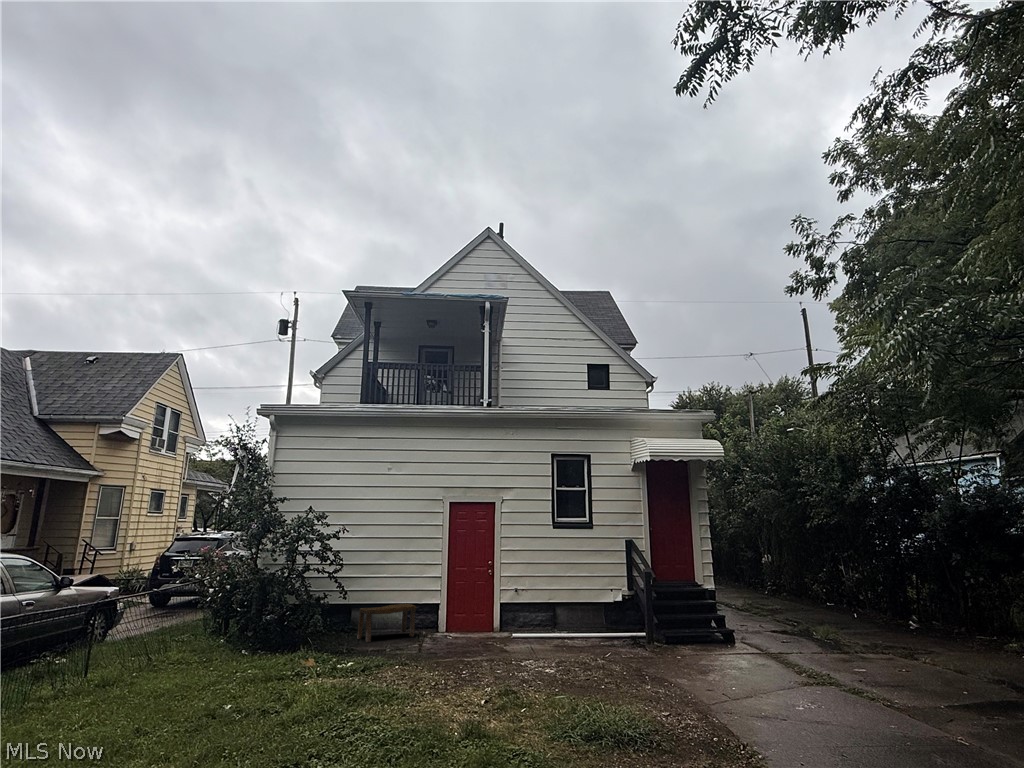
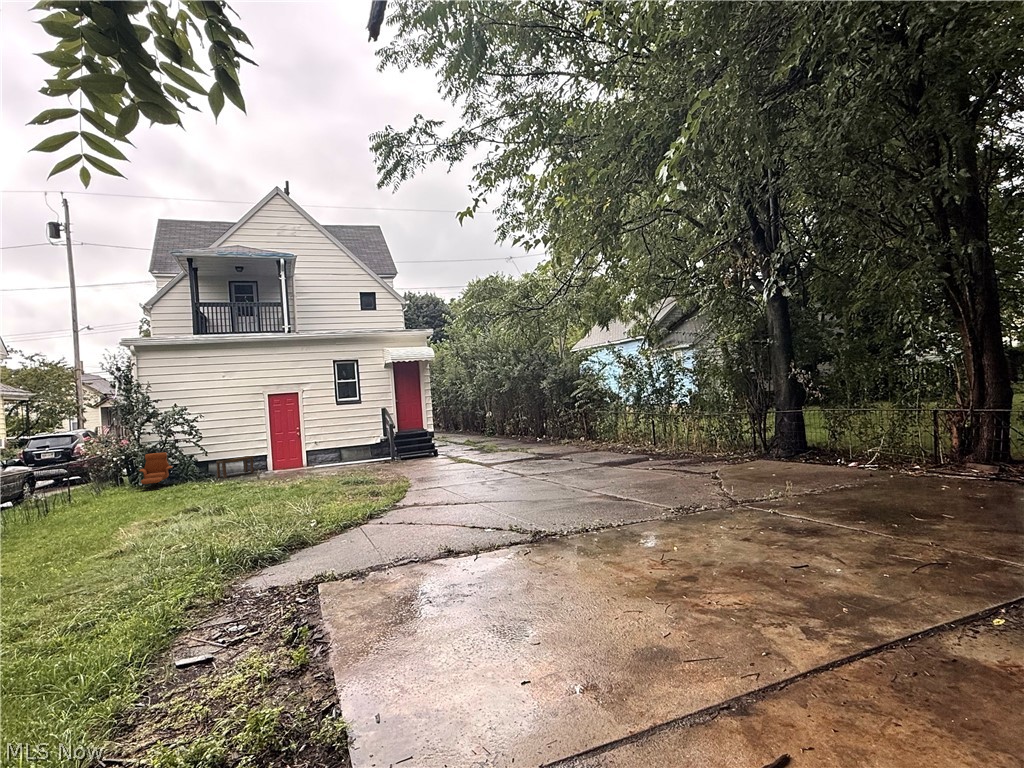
lounge chair: none [223,589,284,664] -> present [139,453,172,491]

